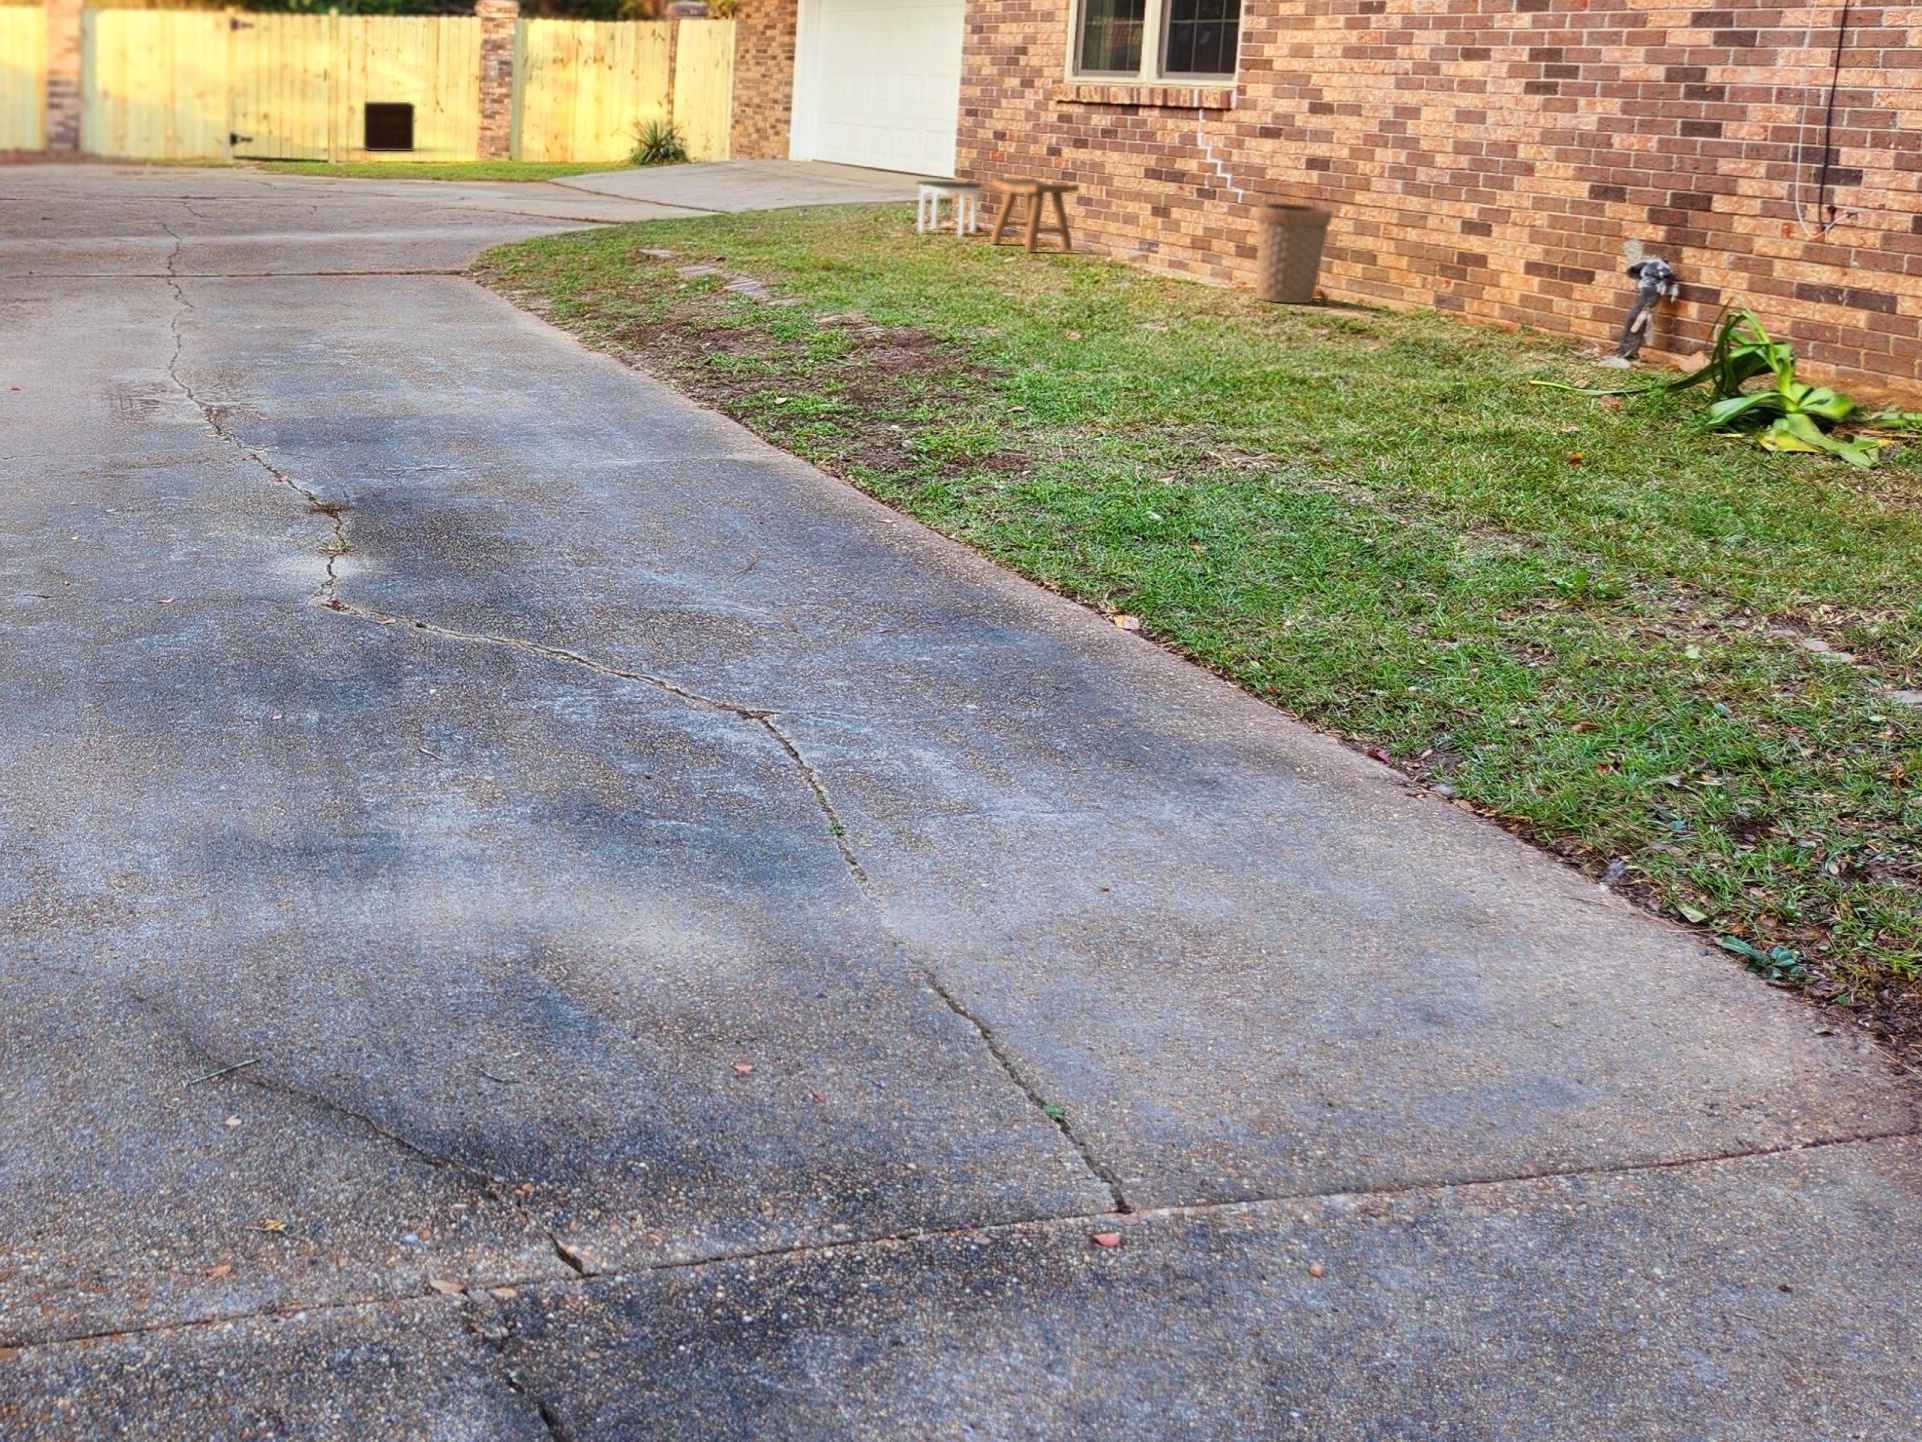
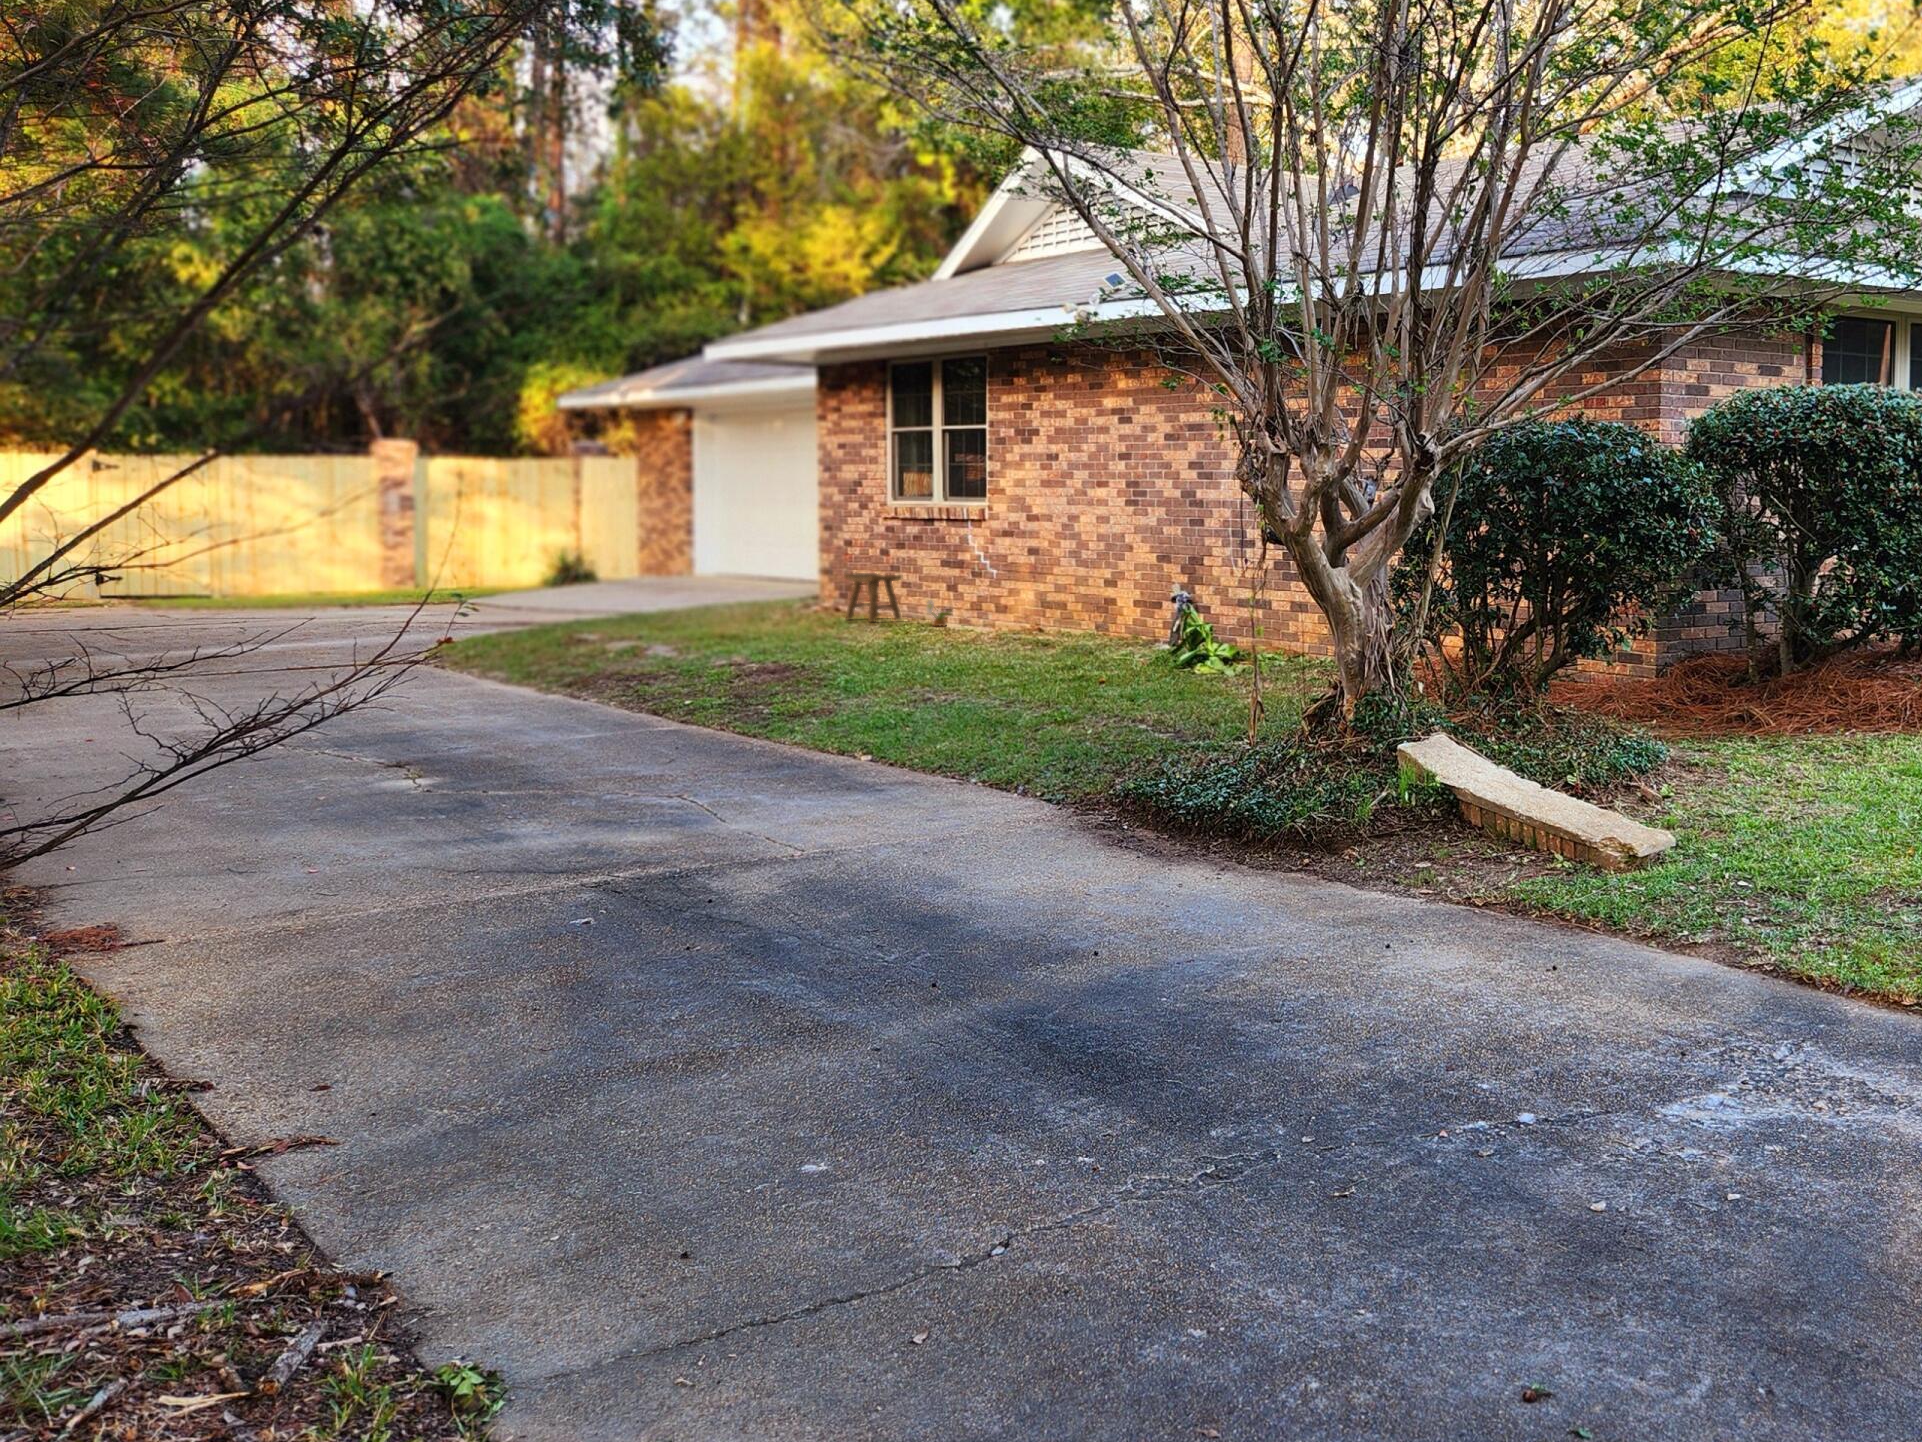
wooden crate: present [363,102,415,151] -> none [242,540,305,588]
round table: present [917,181,982,235] -> none [791,579,840,617]
basket: present [1256,203,1332,303] -> none [999,576,1041,636]
decorative plant: none [1118,226,1160,269] -> present [927,601,950,626]

